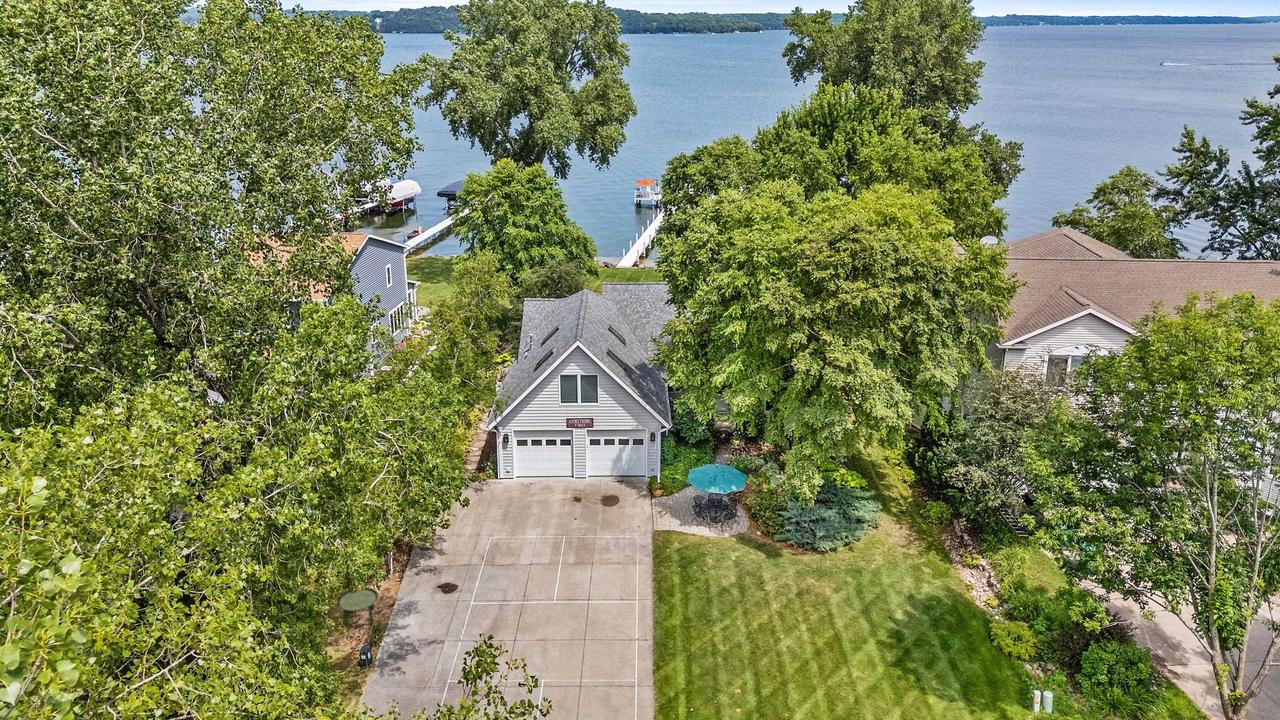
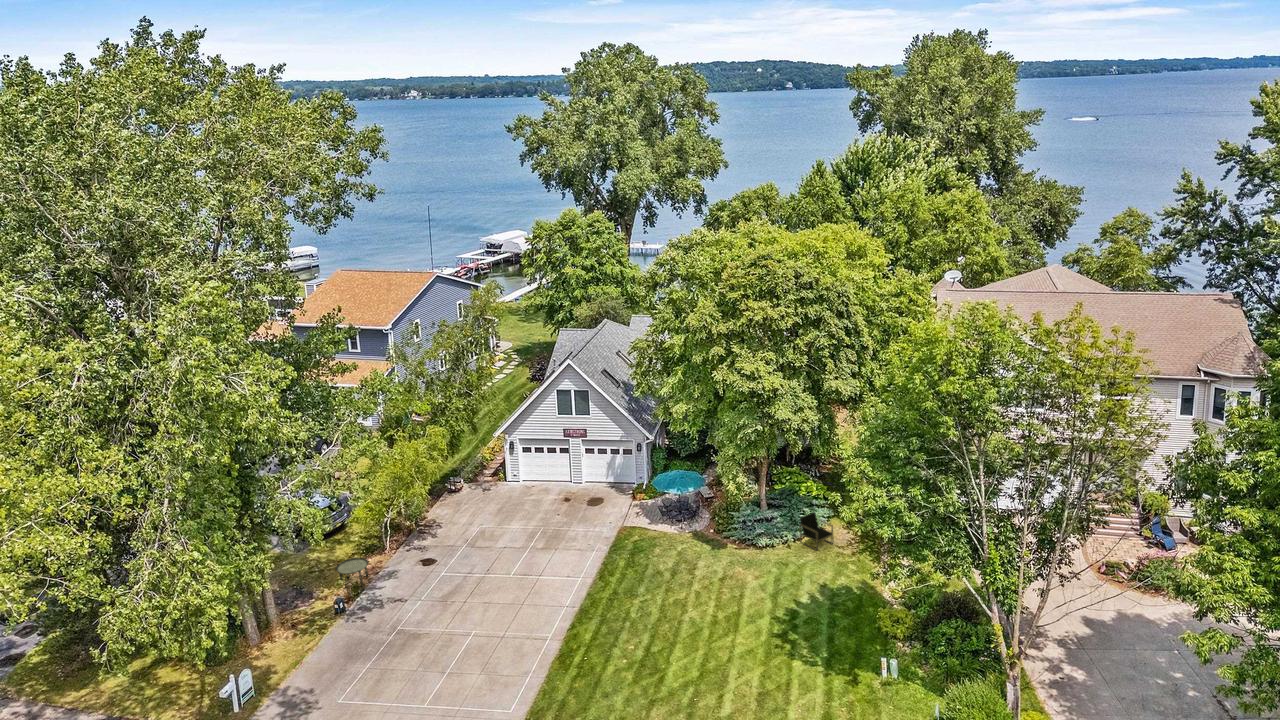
armchair: none [861,512,899,555] -> present [800,512,833,551]

